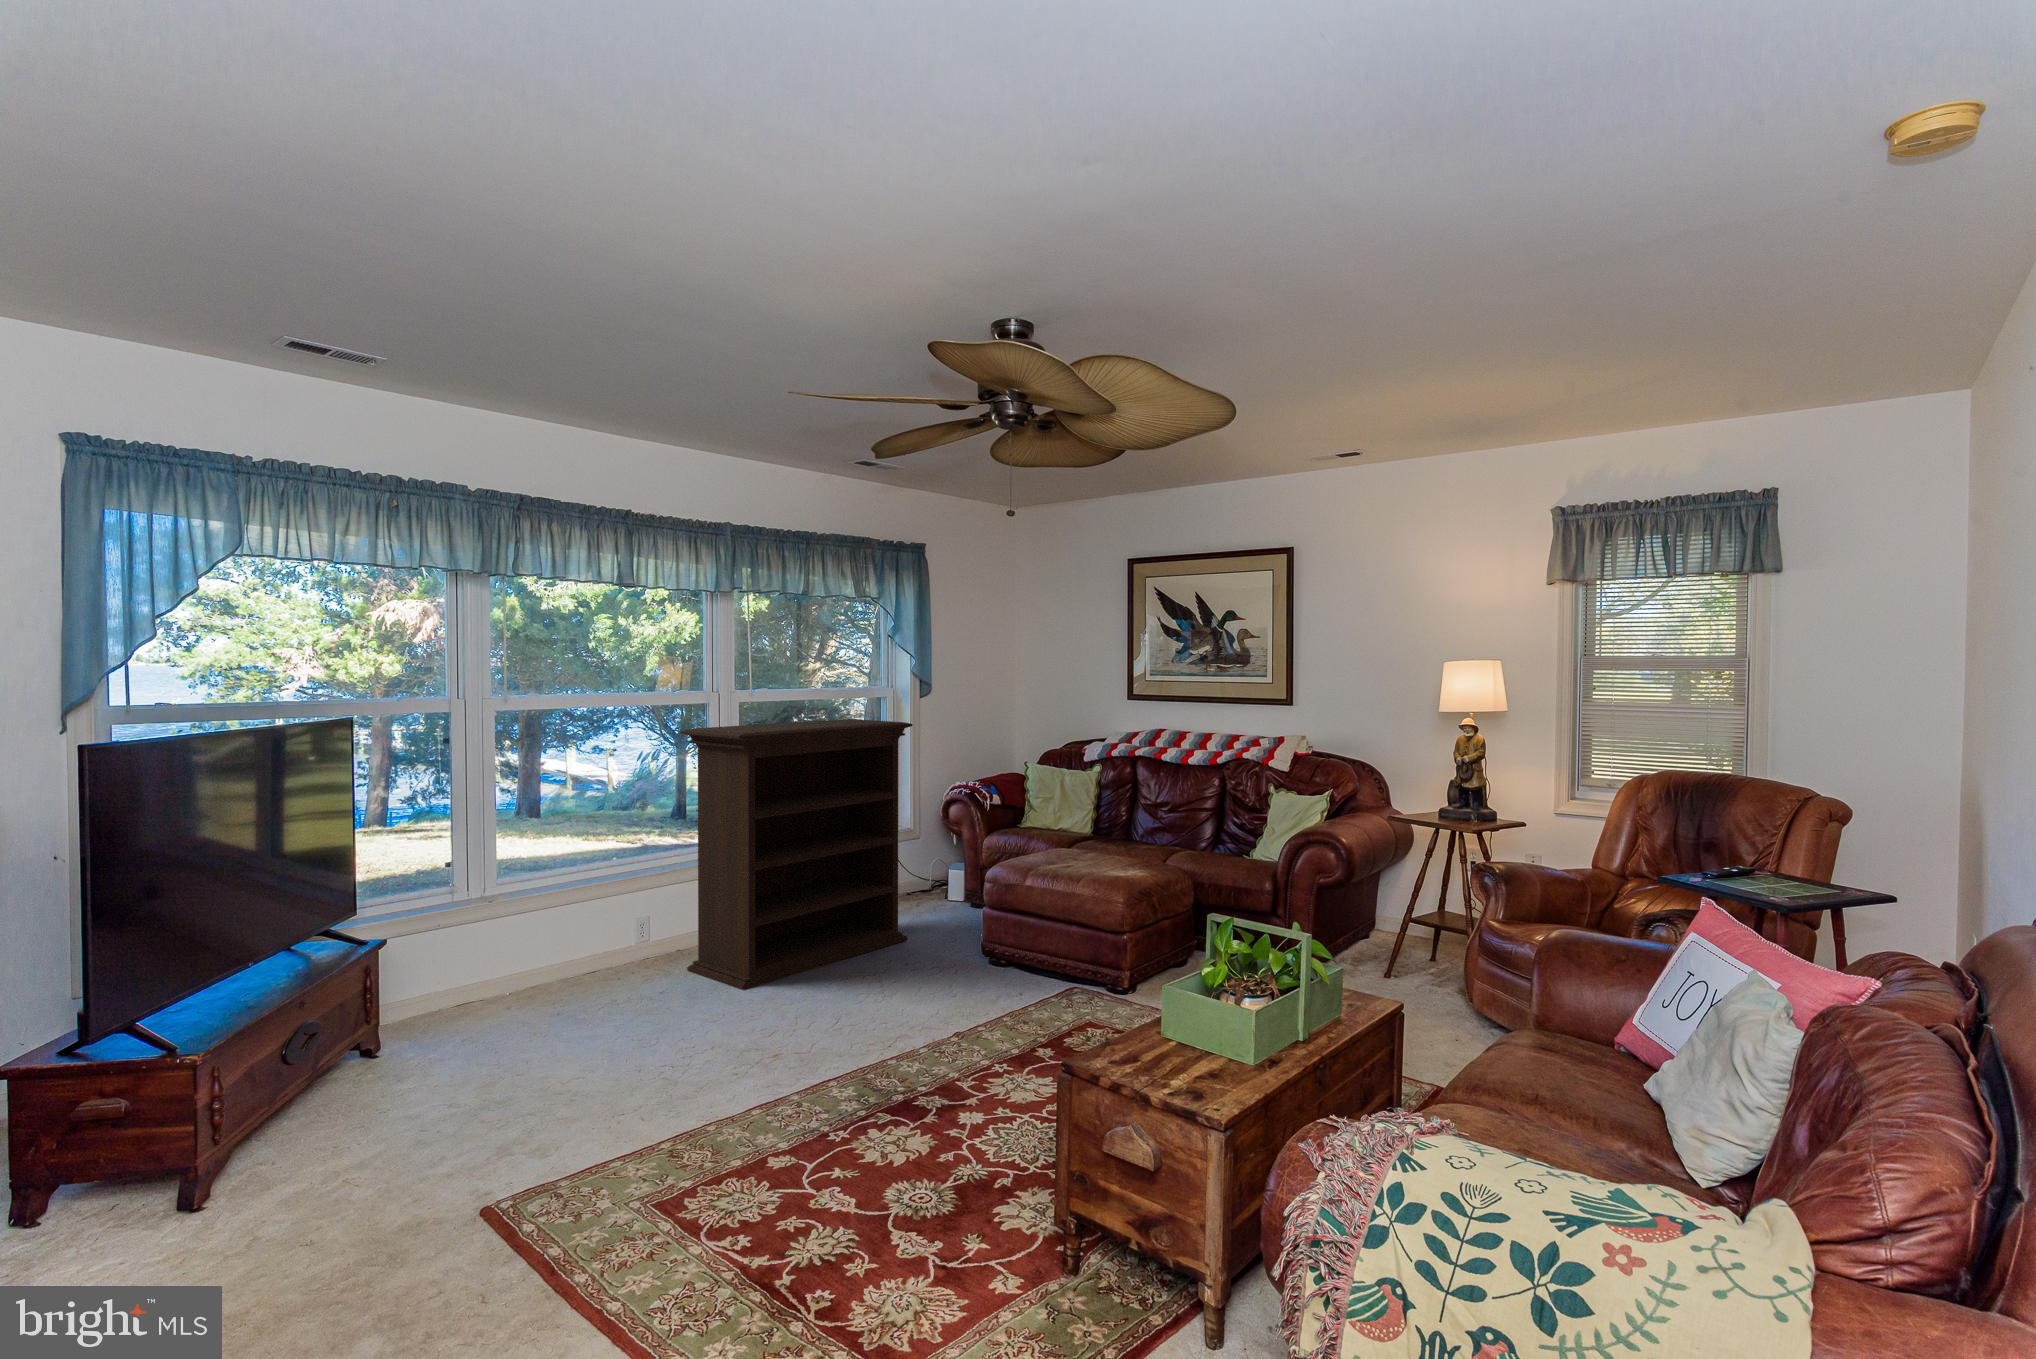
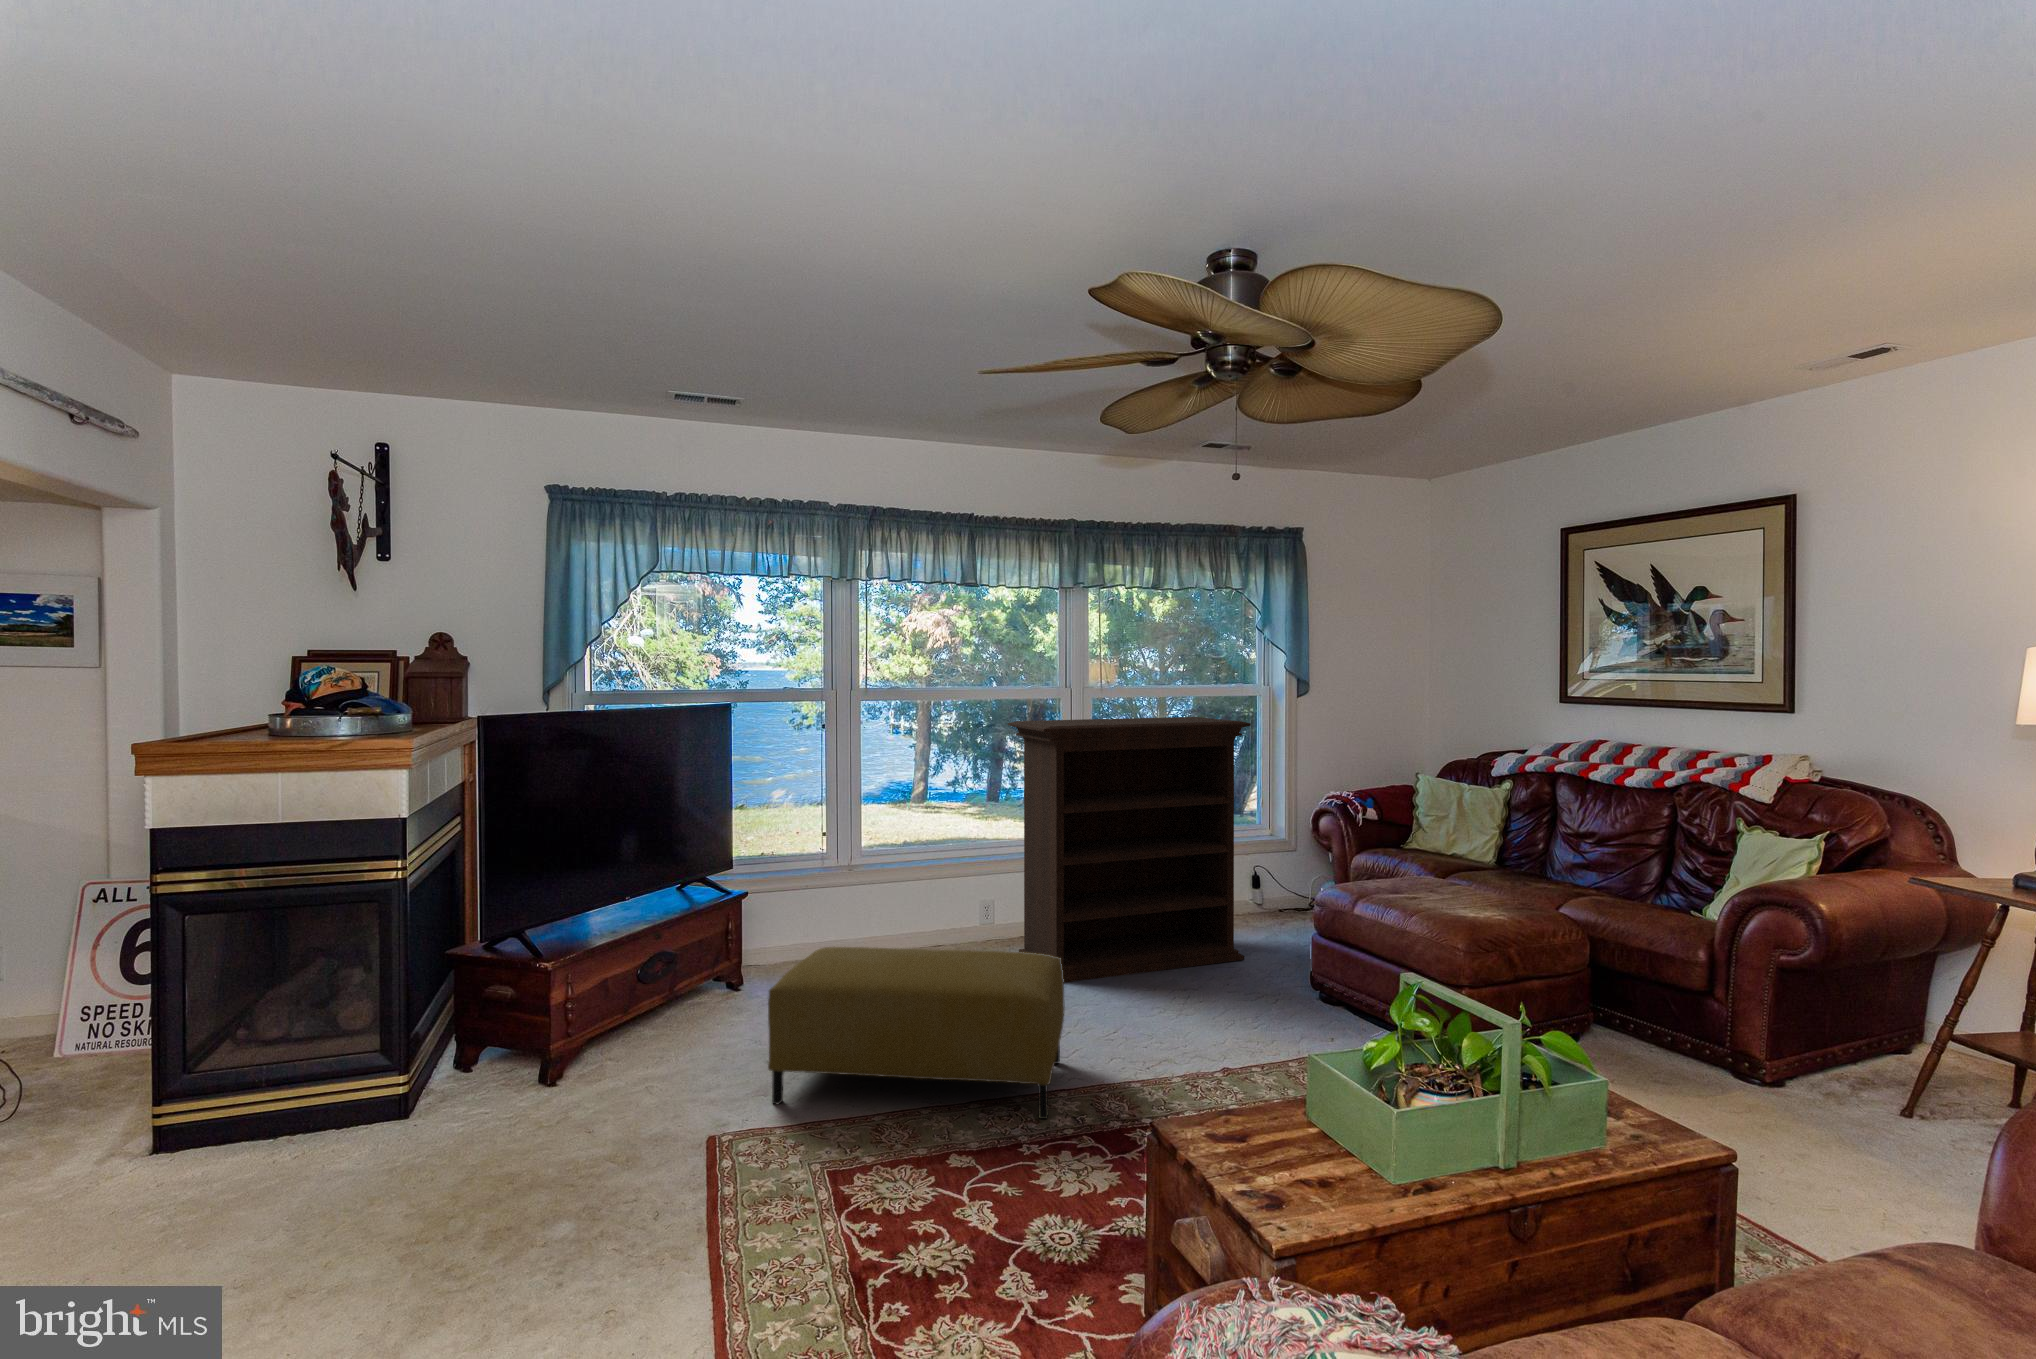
ottoman: none [525,955,838,1160] -> present [768,947,1065,1119]

